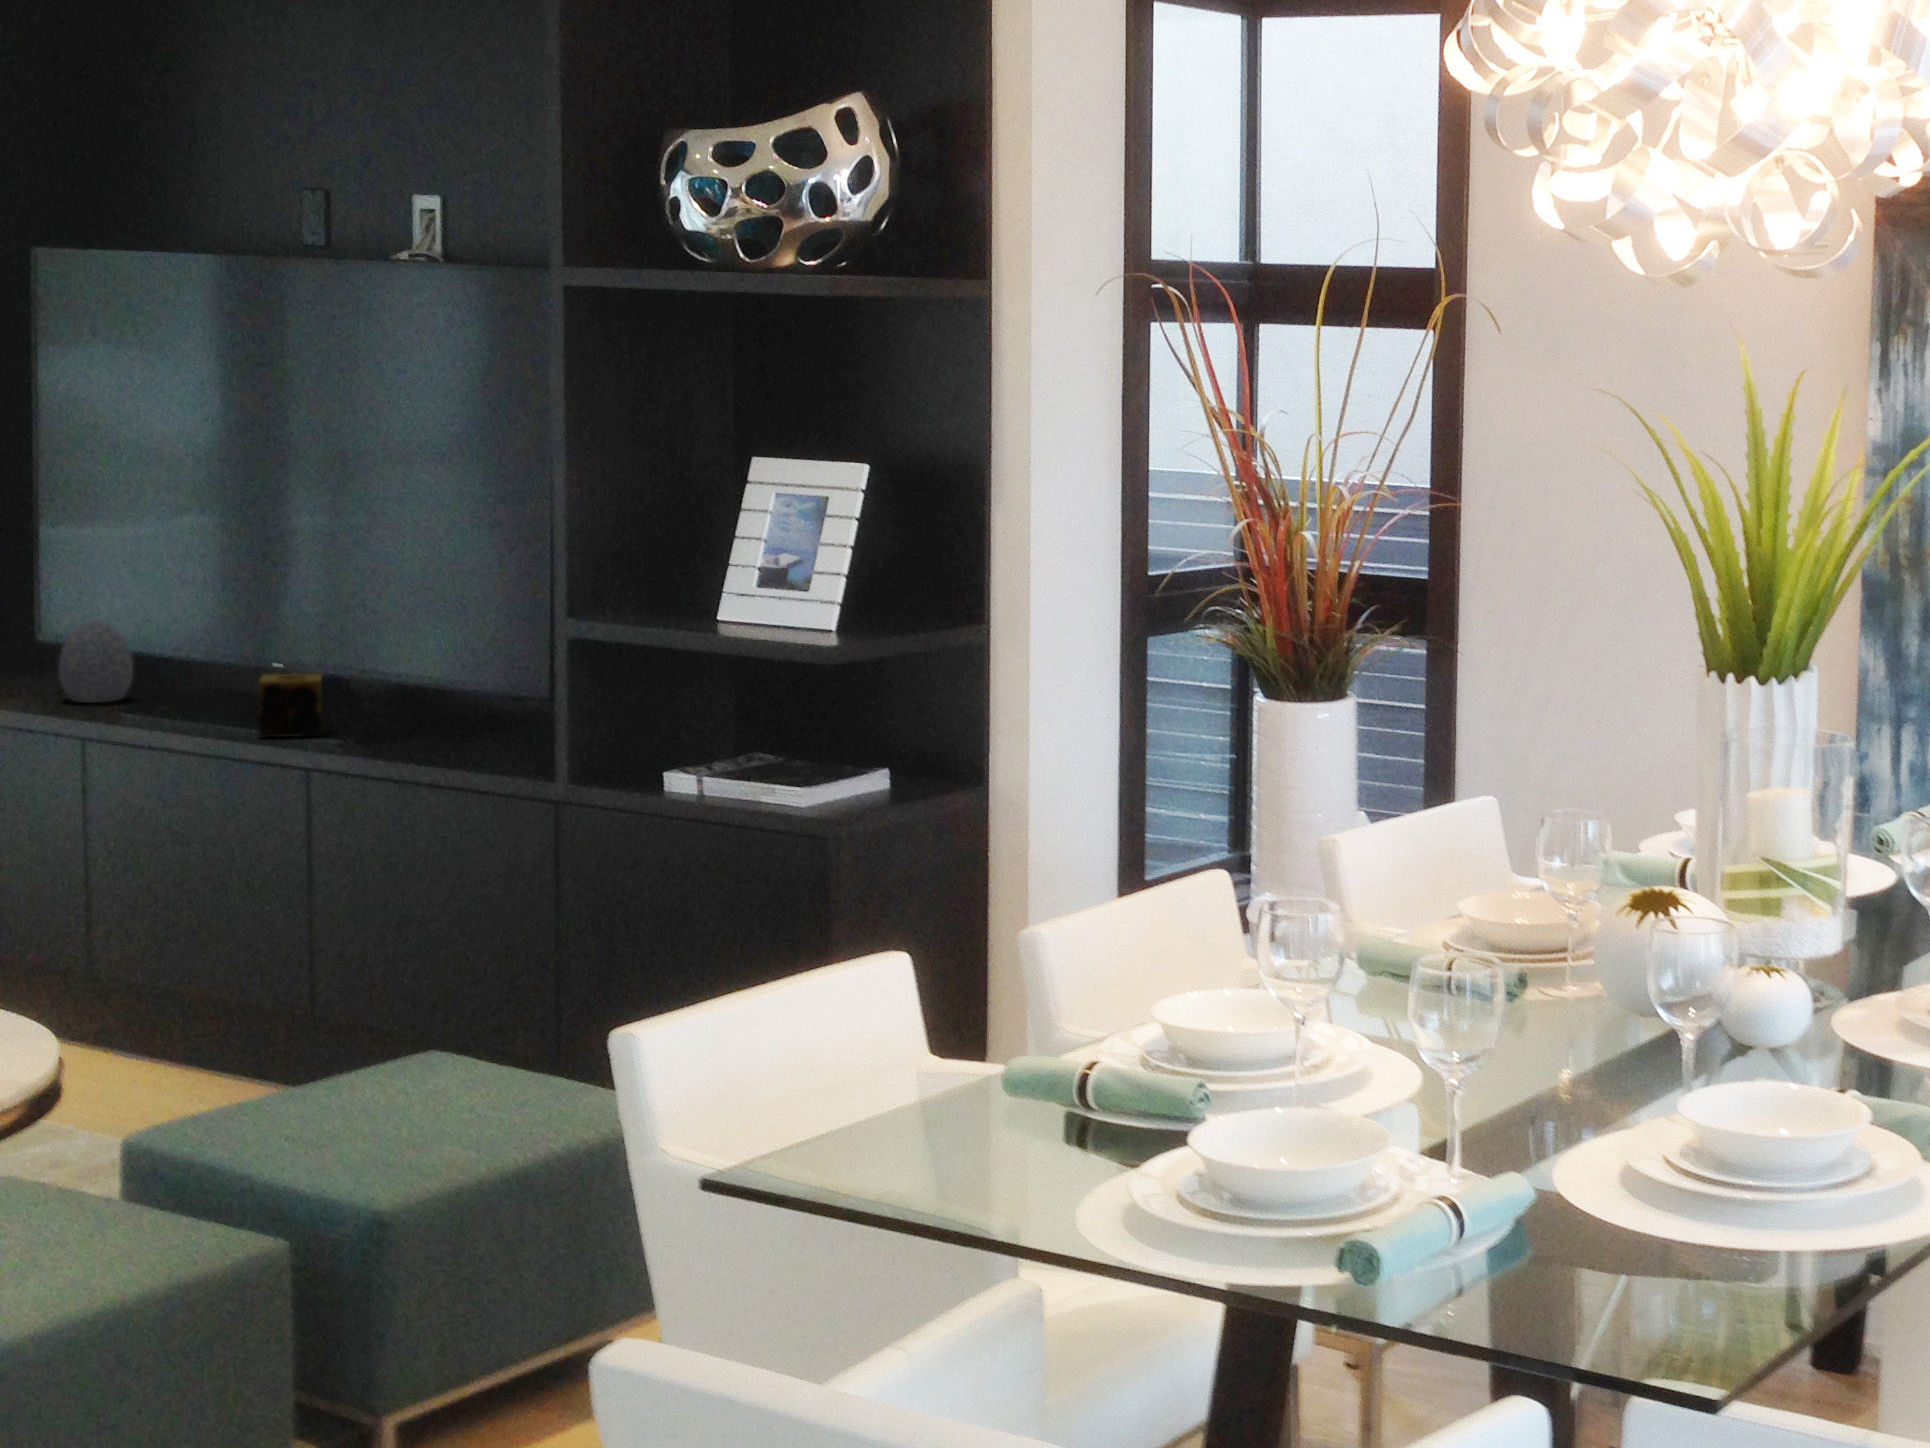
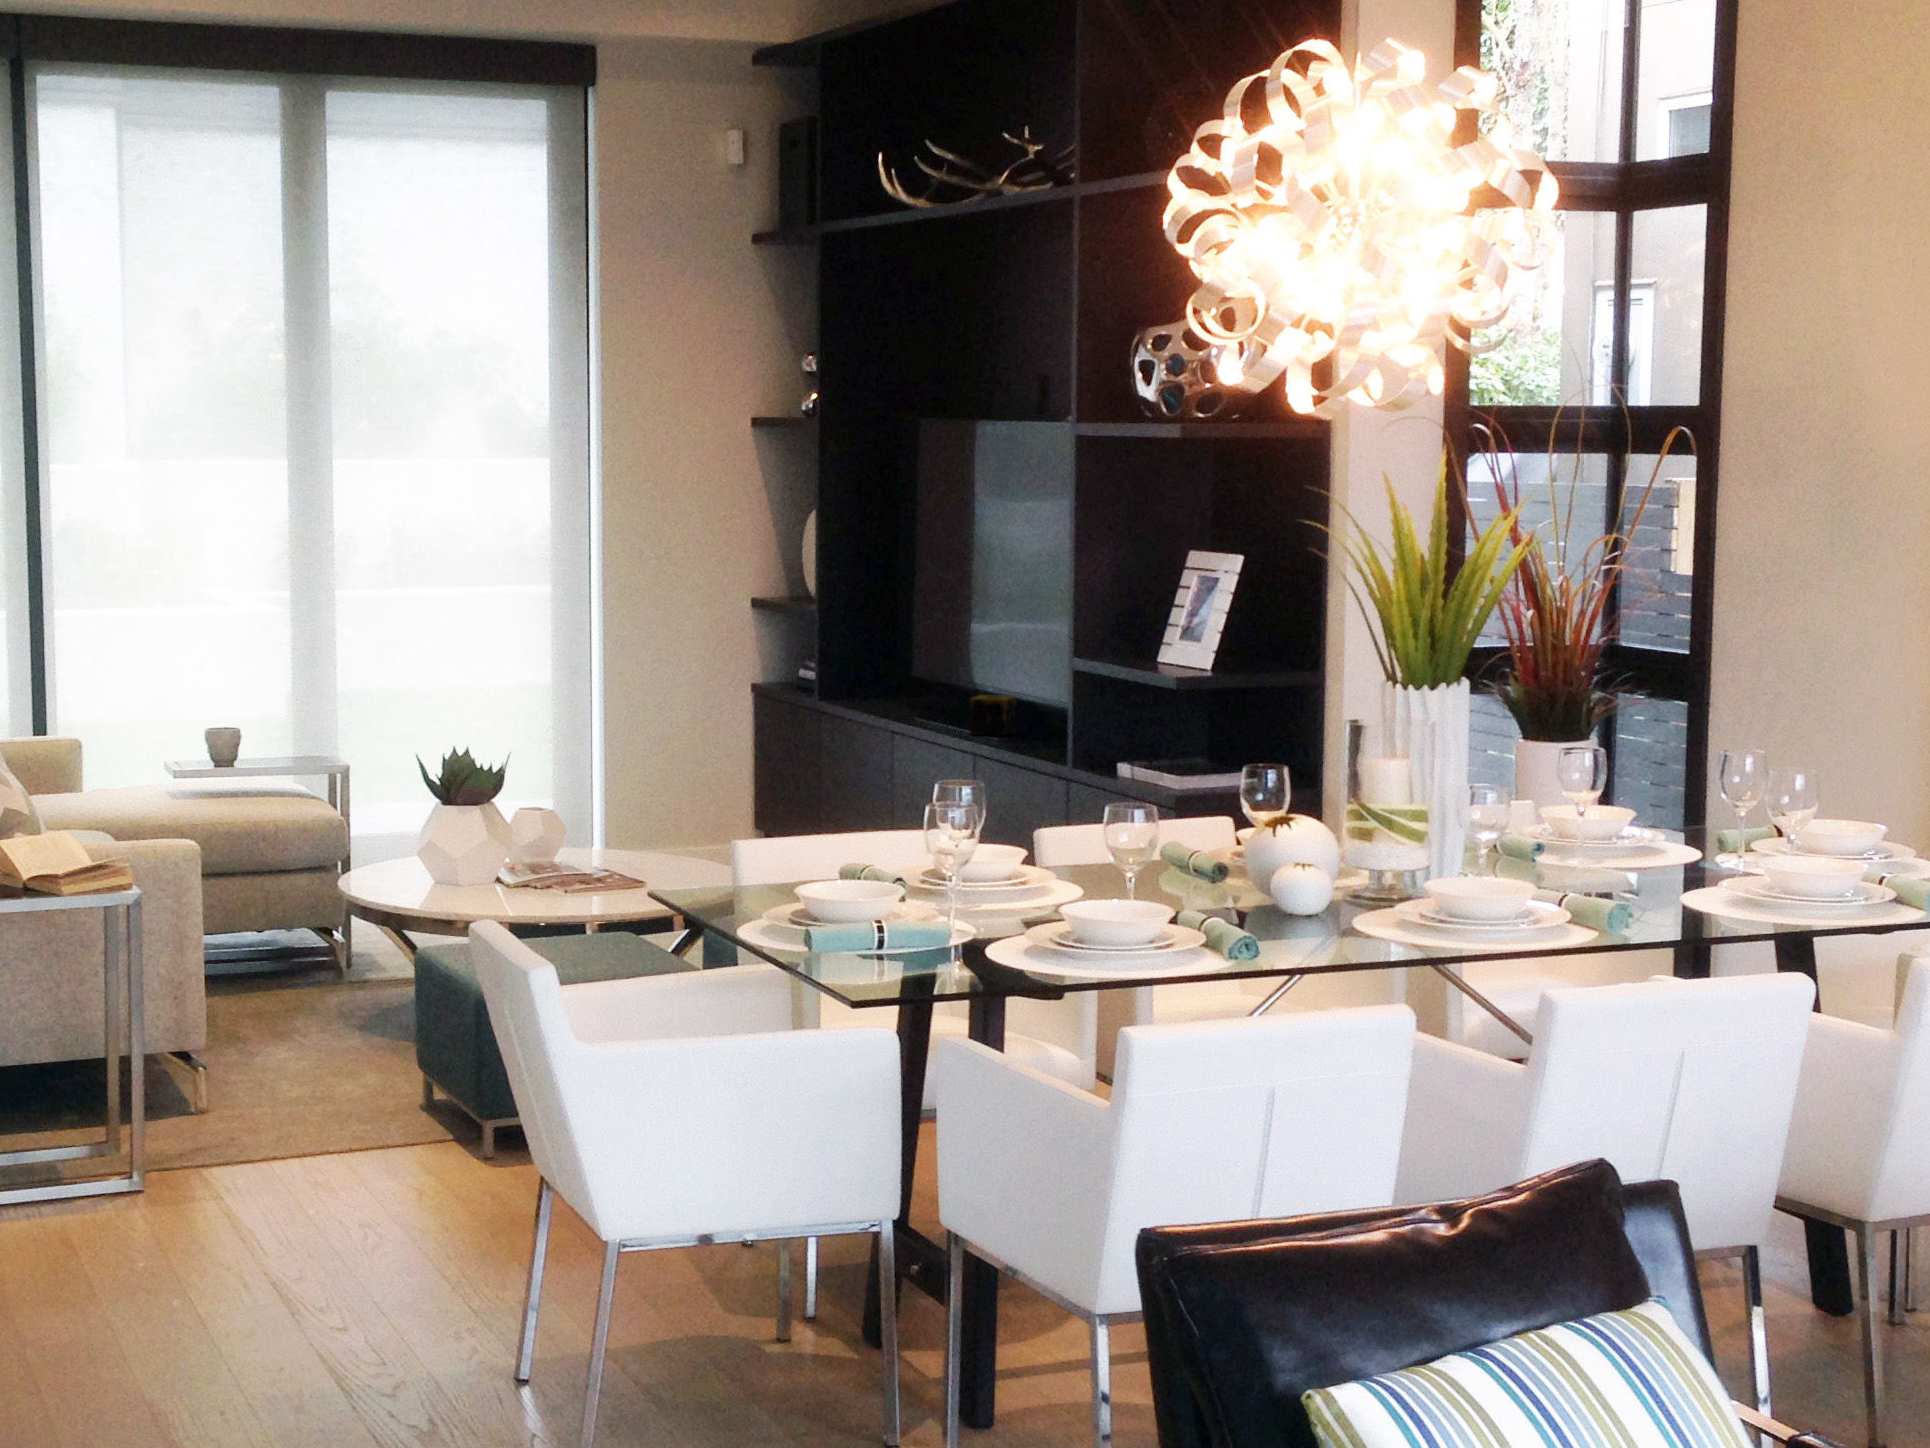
decorative egg: present [59,620,133,703] -> none [904,659,946,712]

